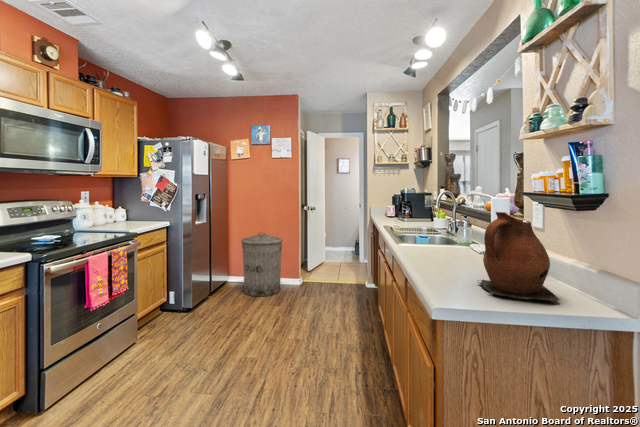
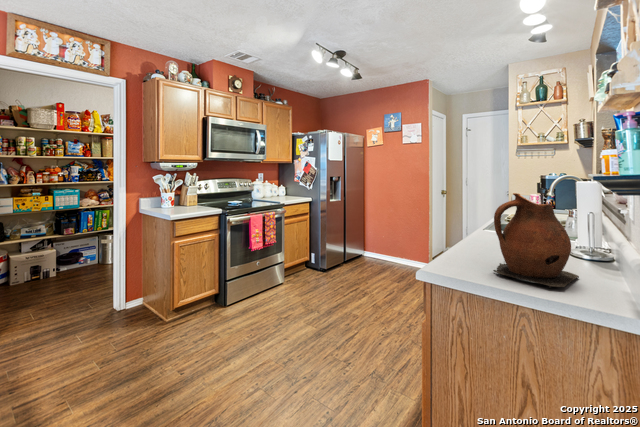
trash can: present [241,233,283,296] -> none [369,212,407,268]

